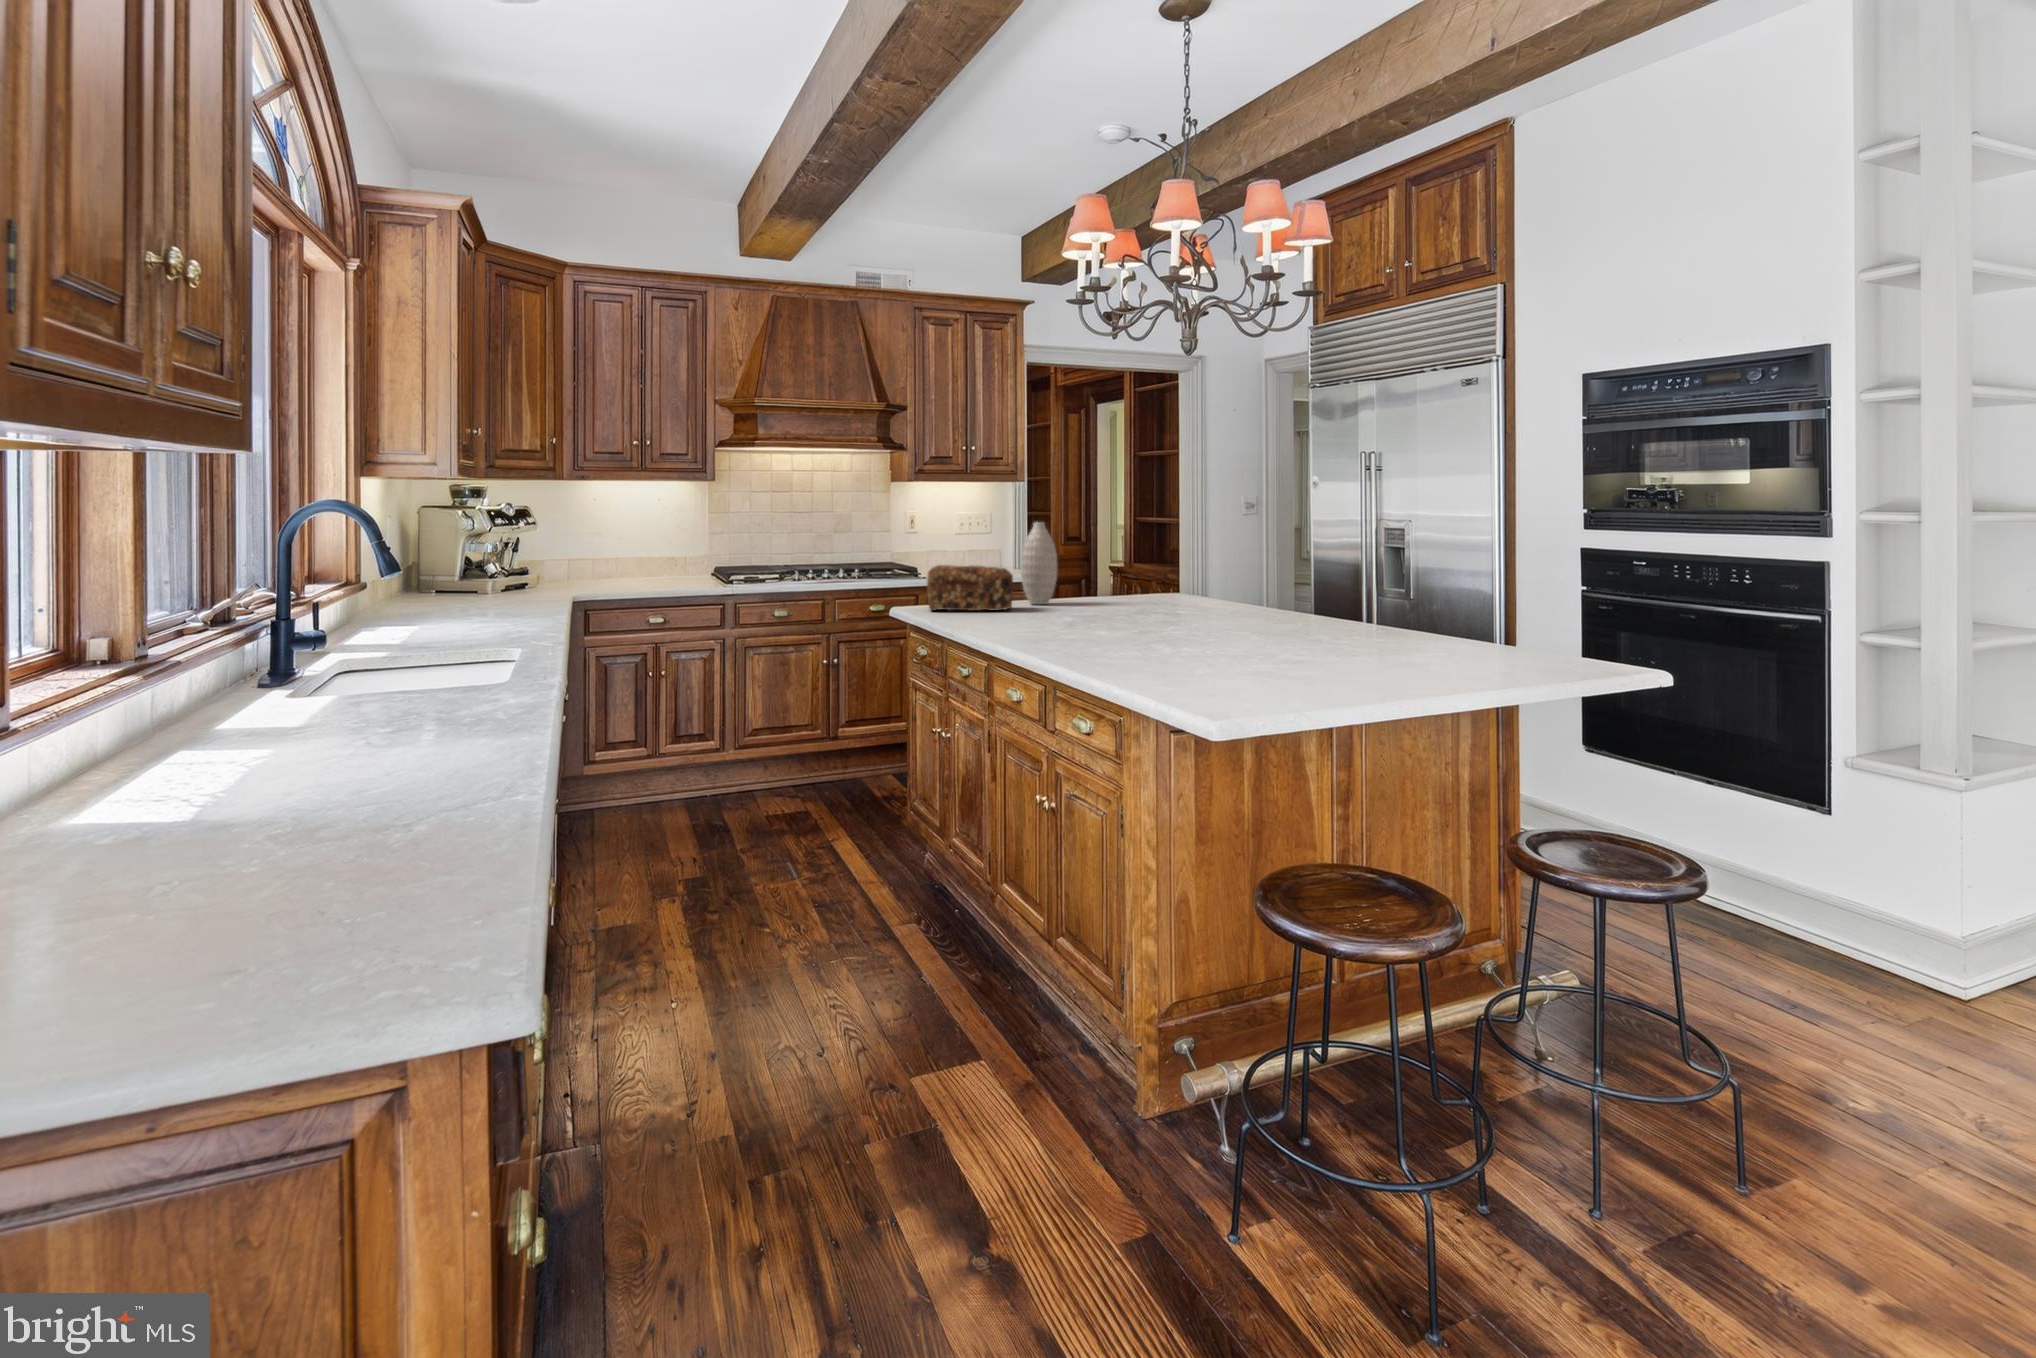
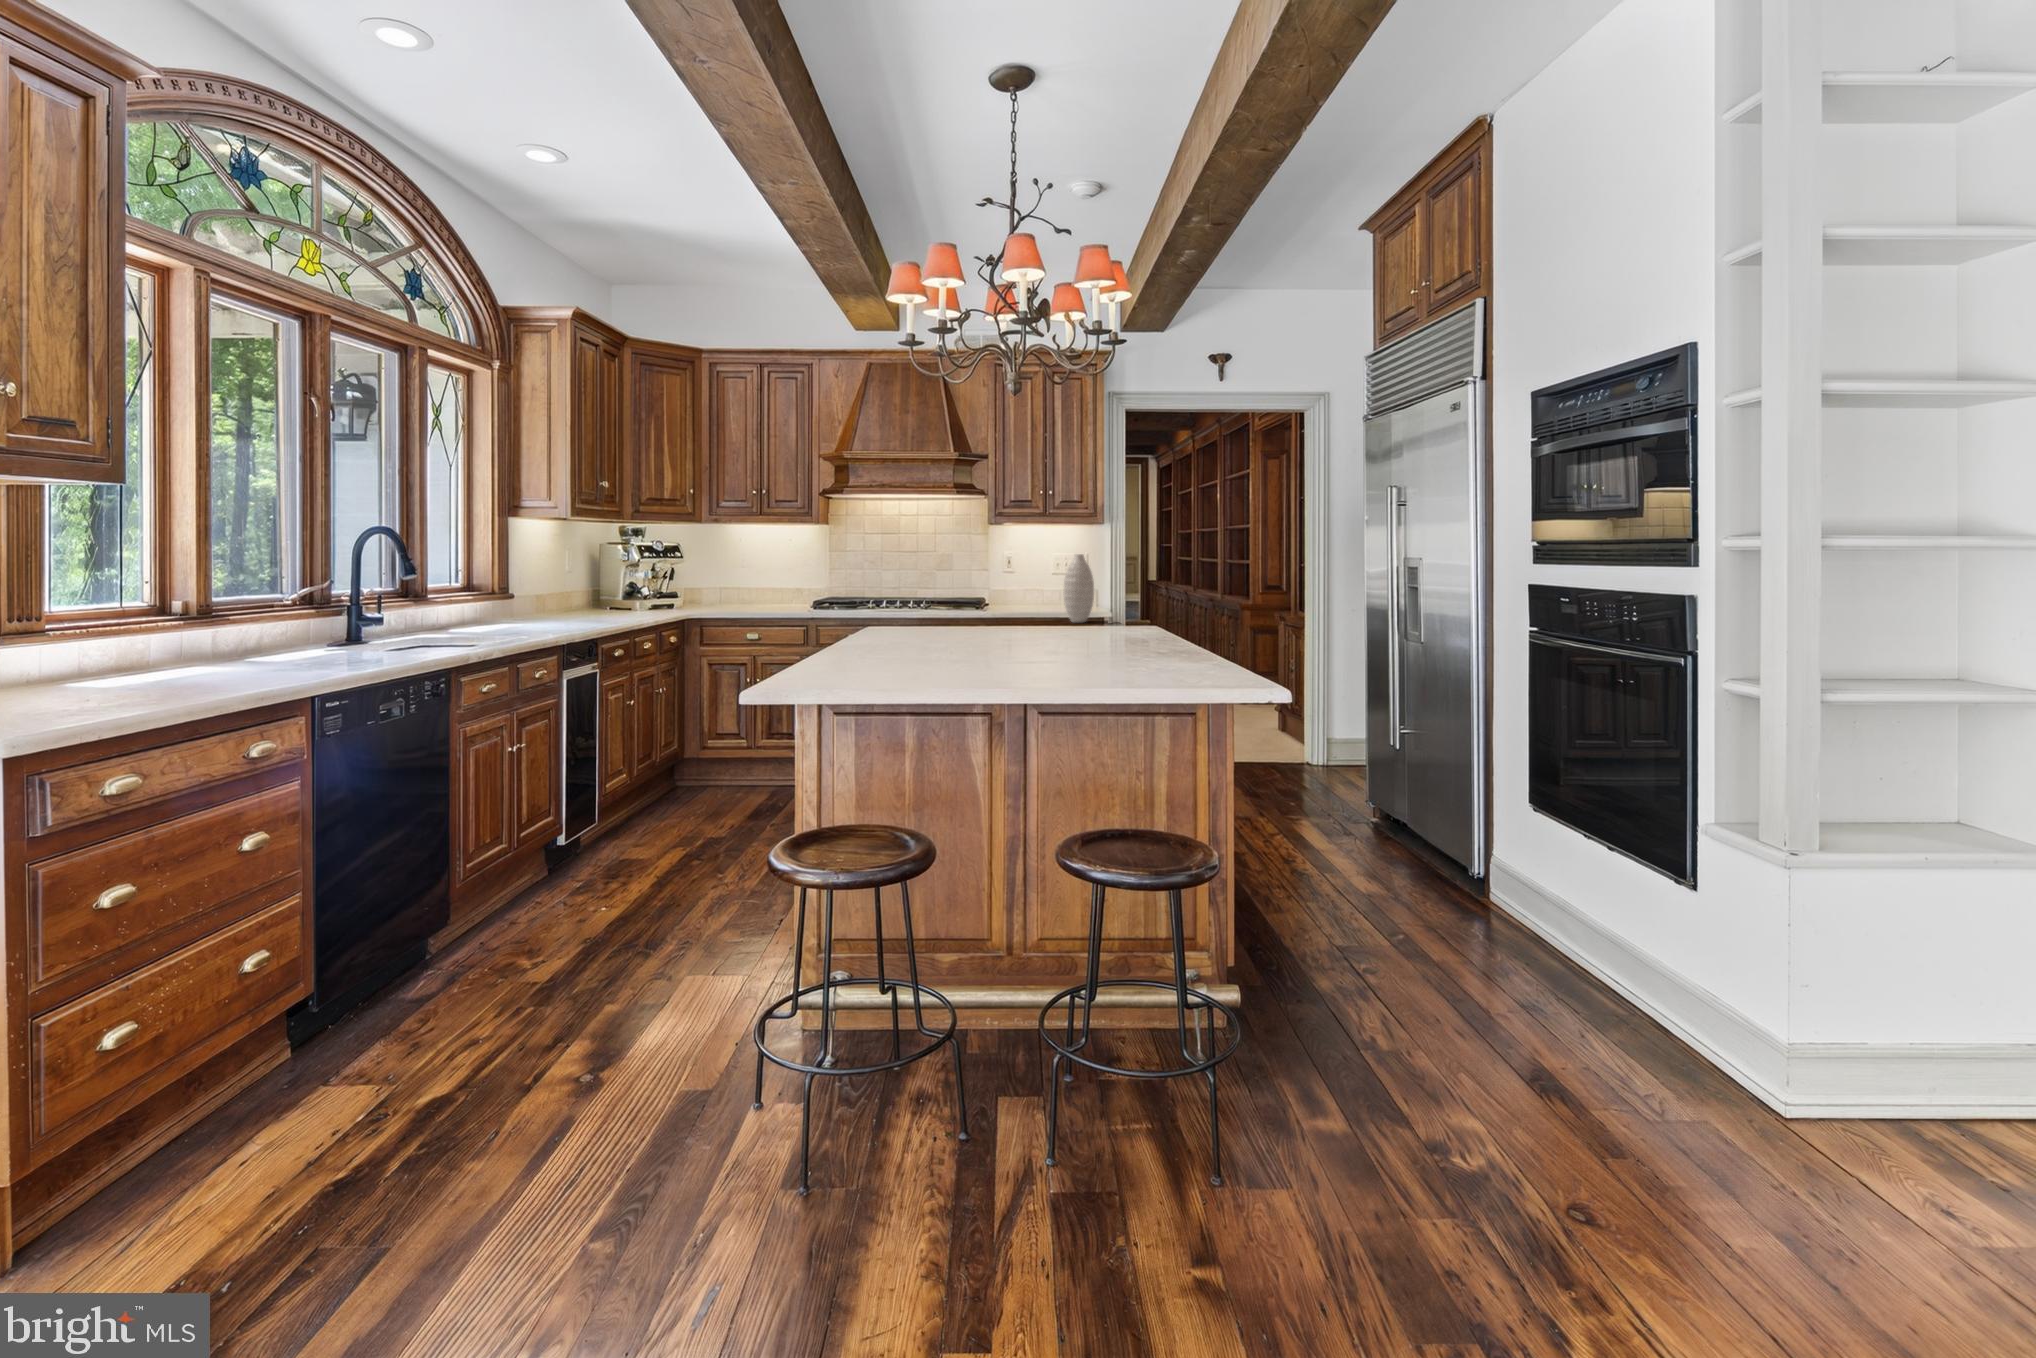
bread loaf: present [927,565,1013,610] -> none [985,590,1057,628]

